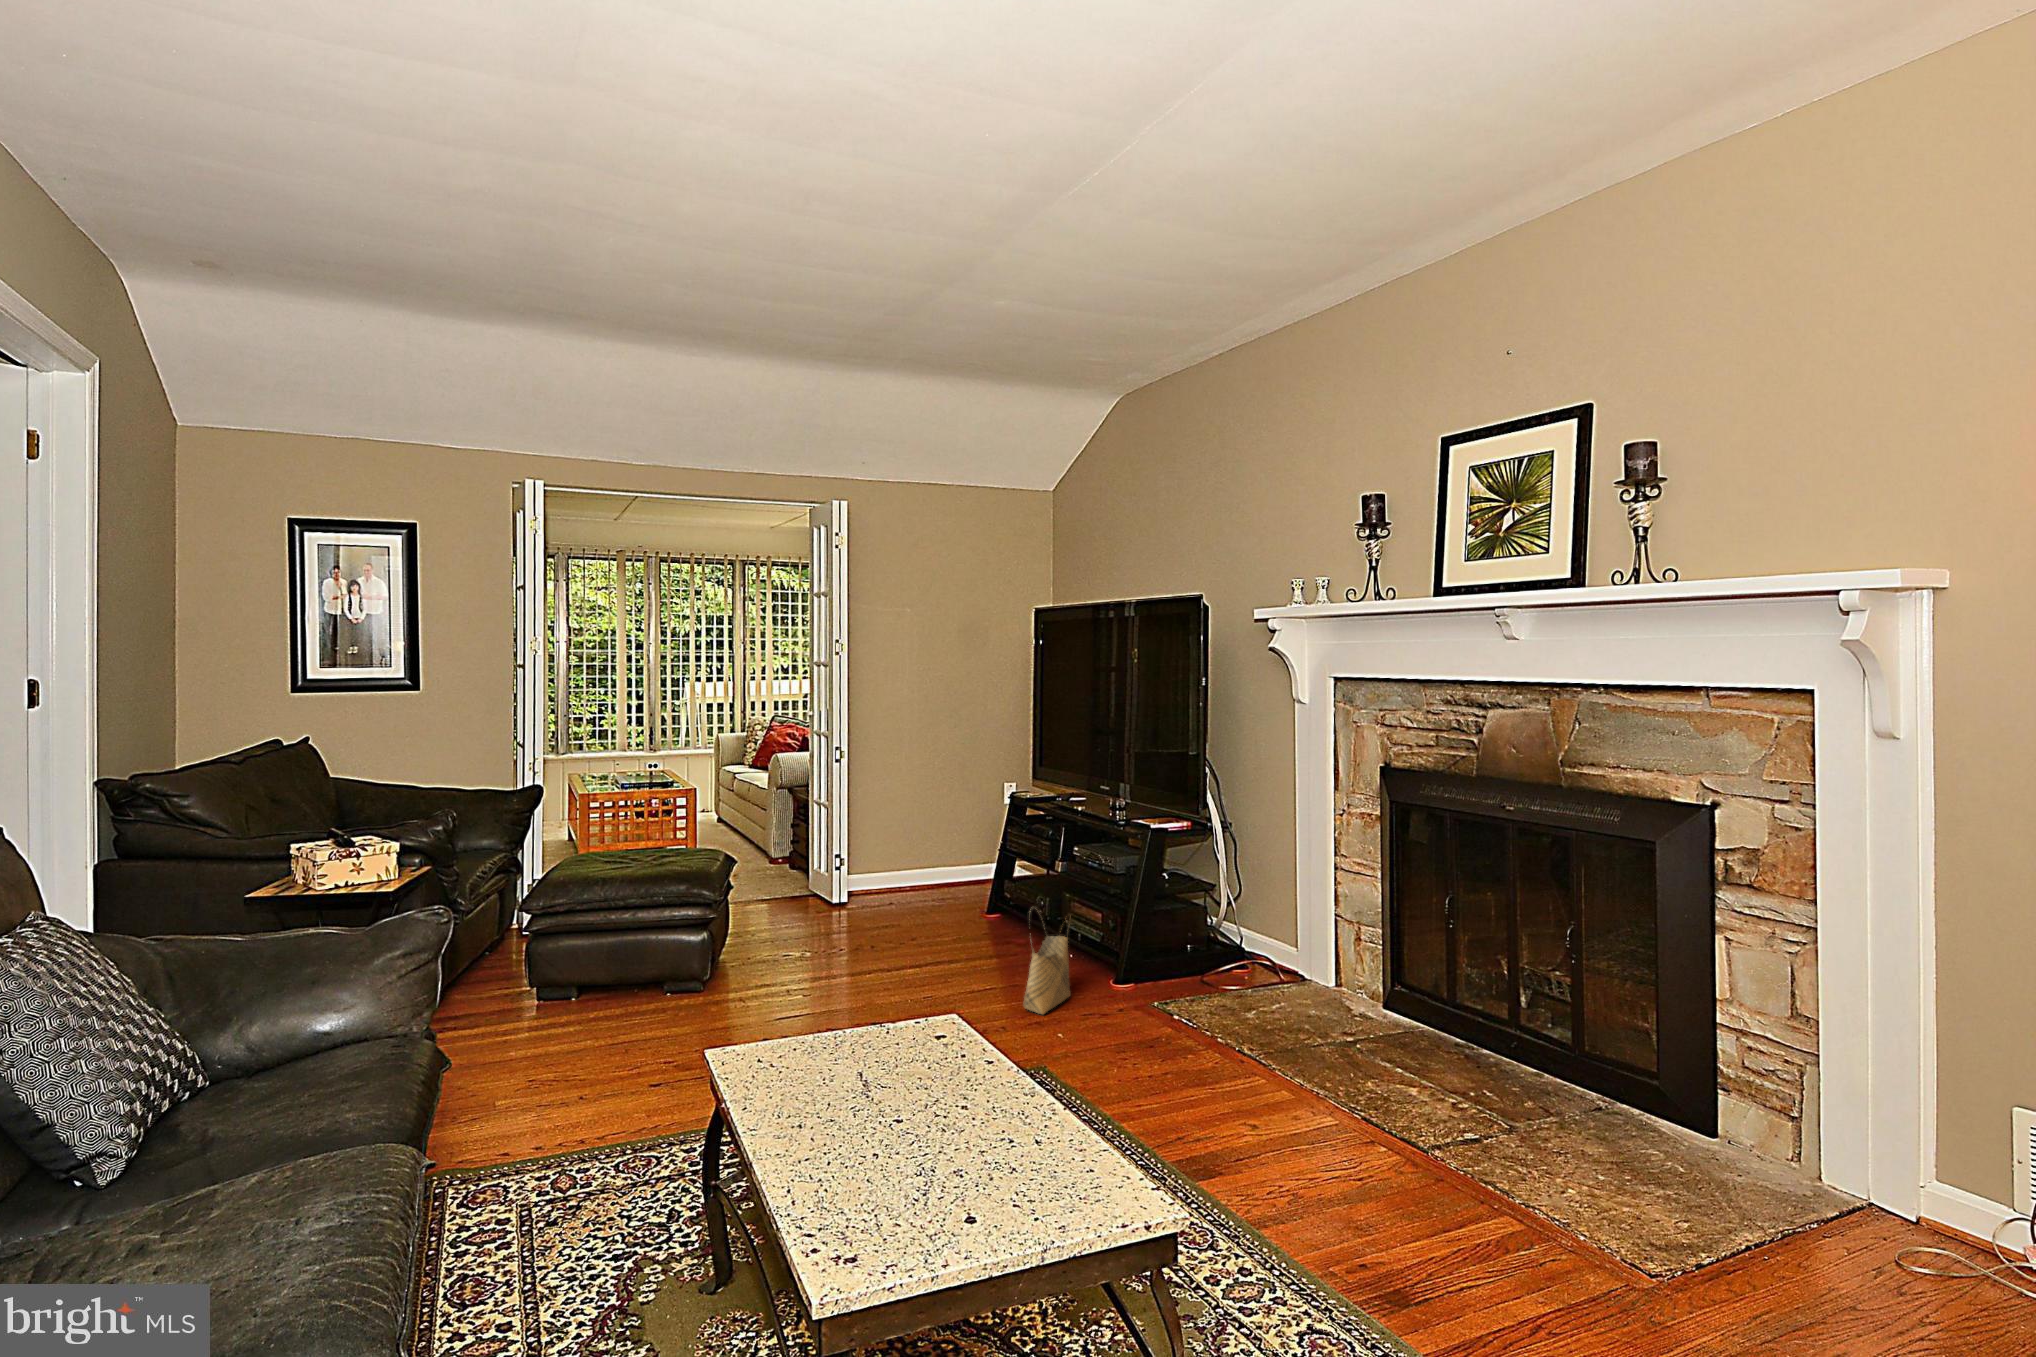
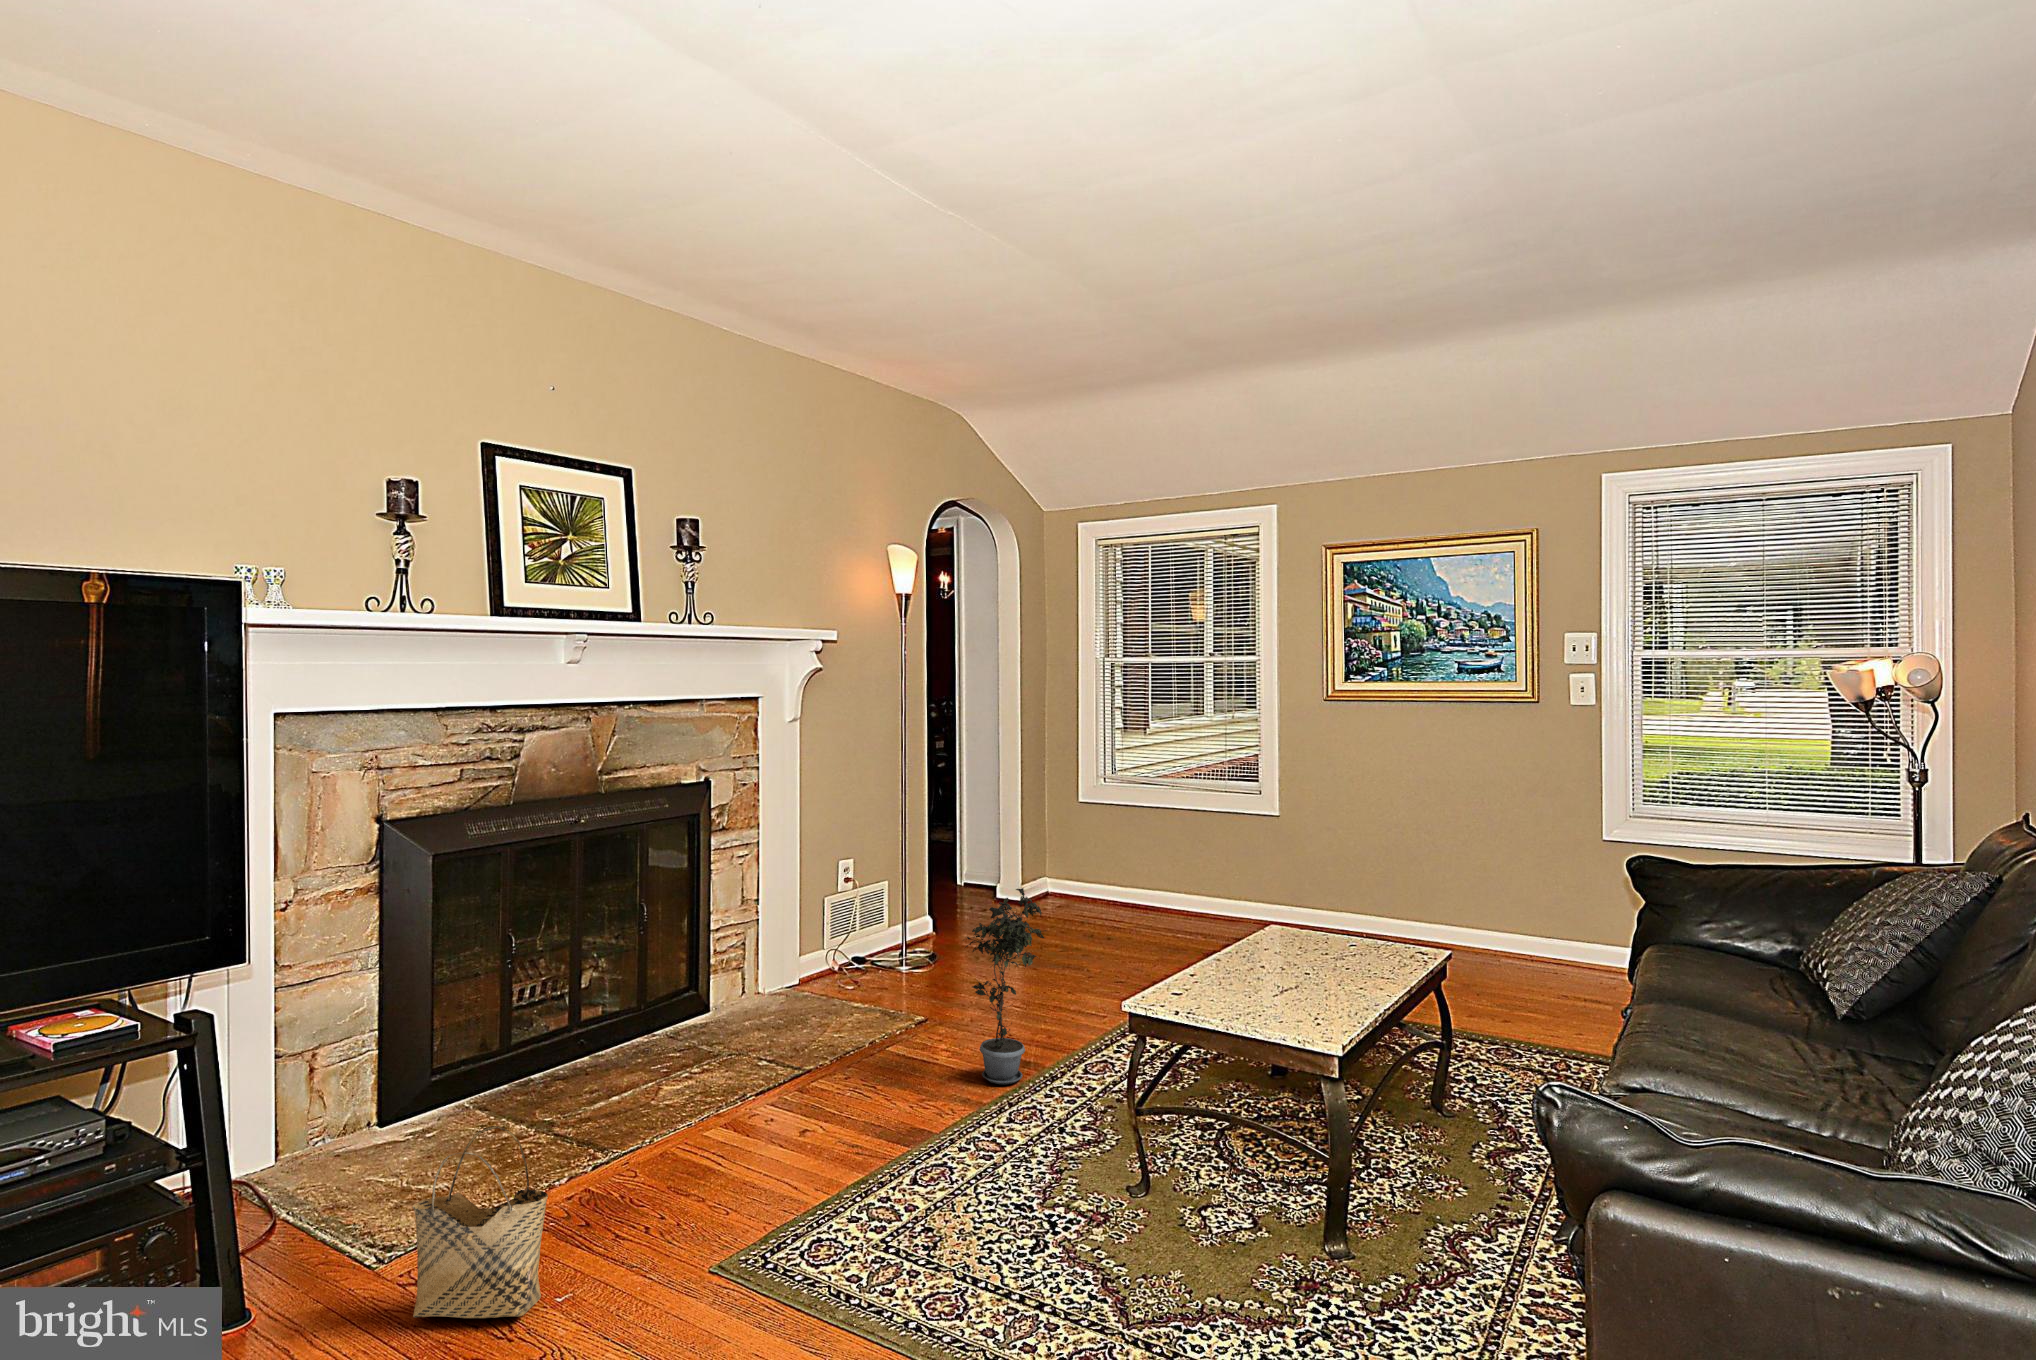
potted plant: none [1228,985,1425,1263] -> present [966,888,1046,1085]

